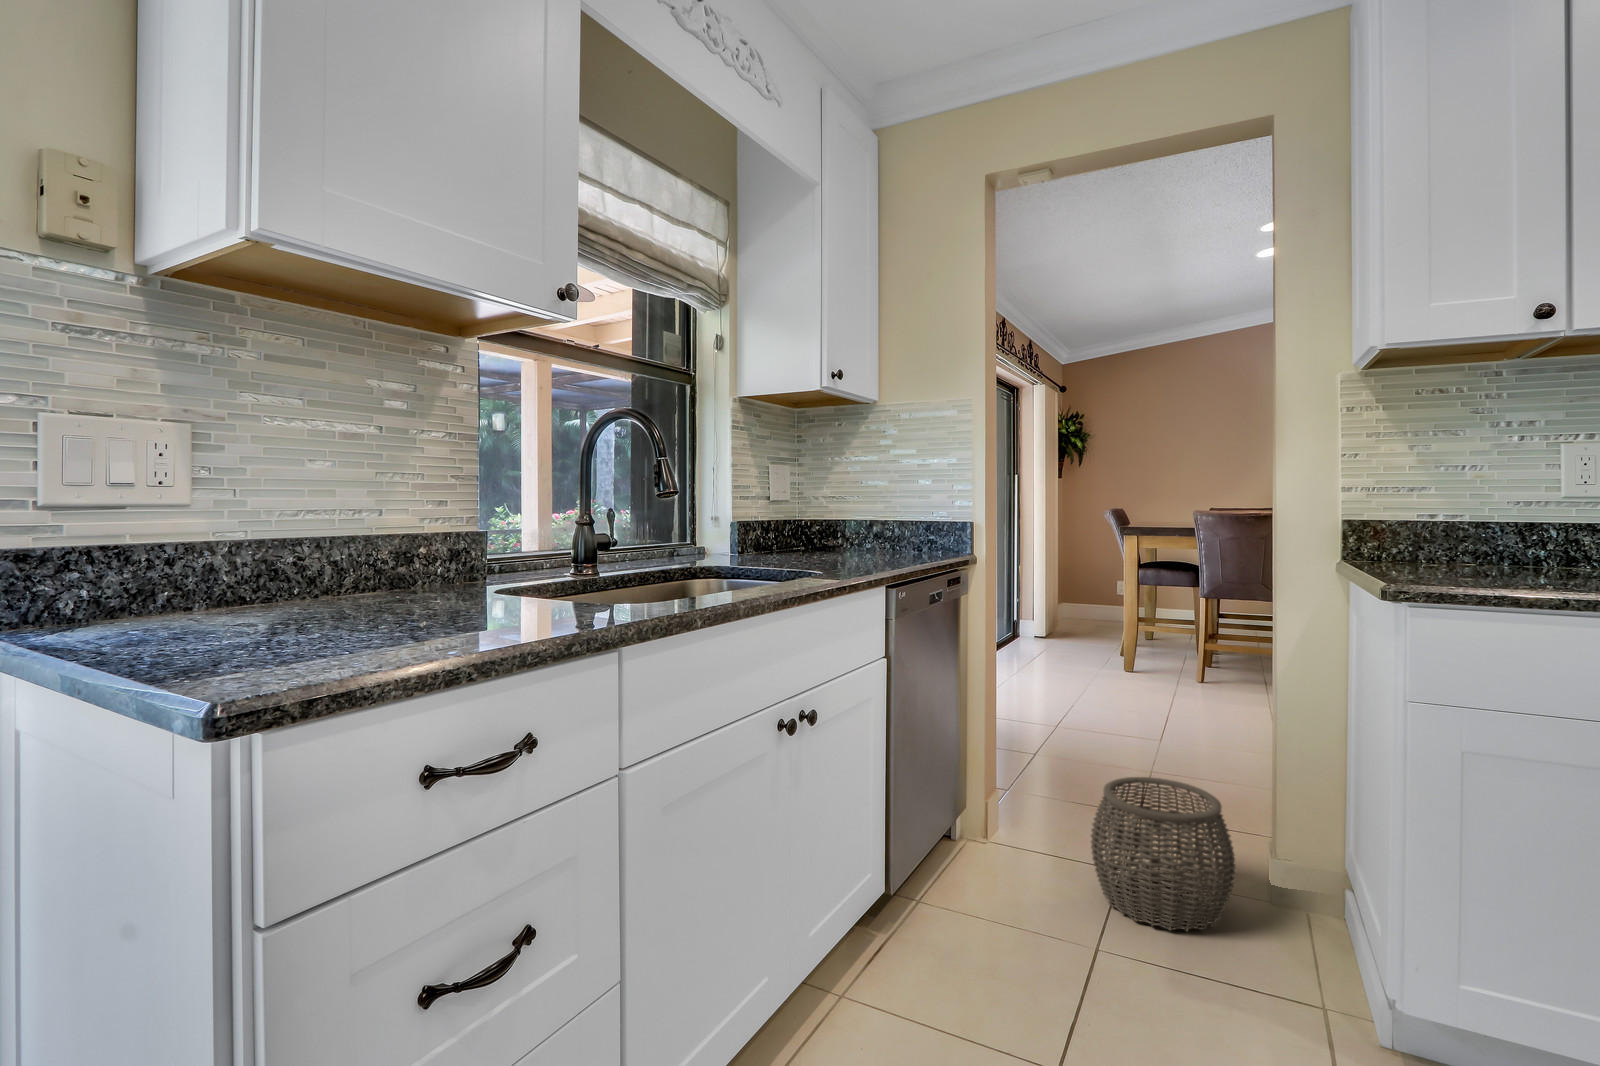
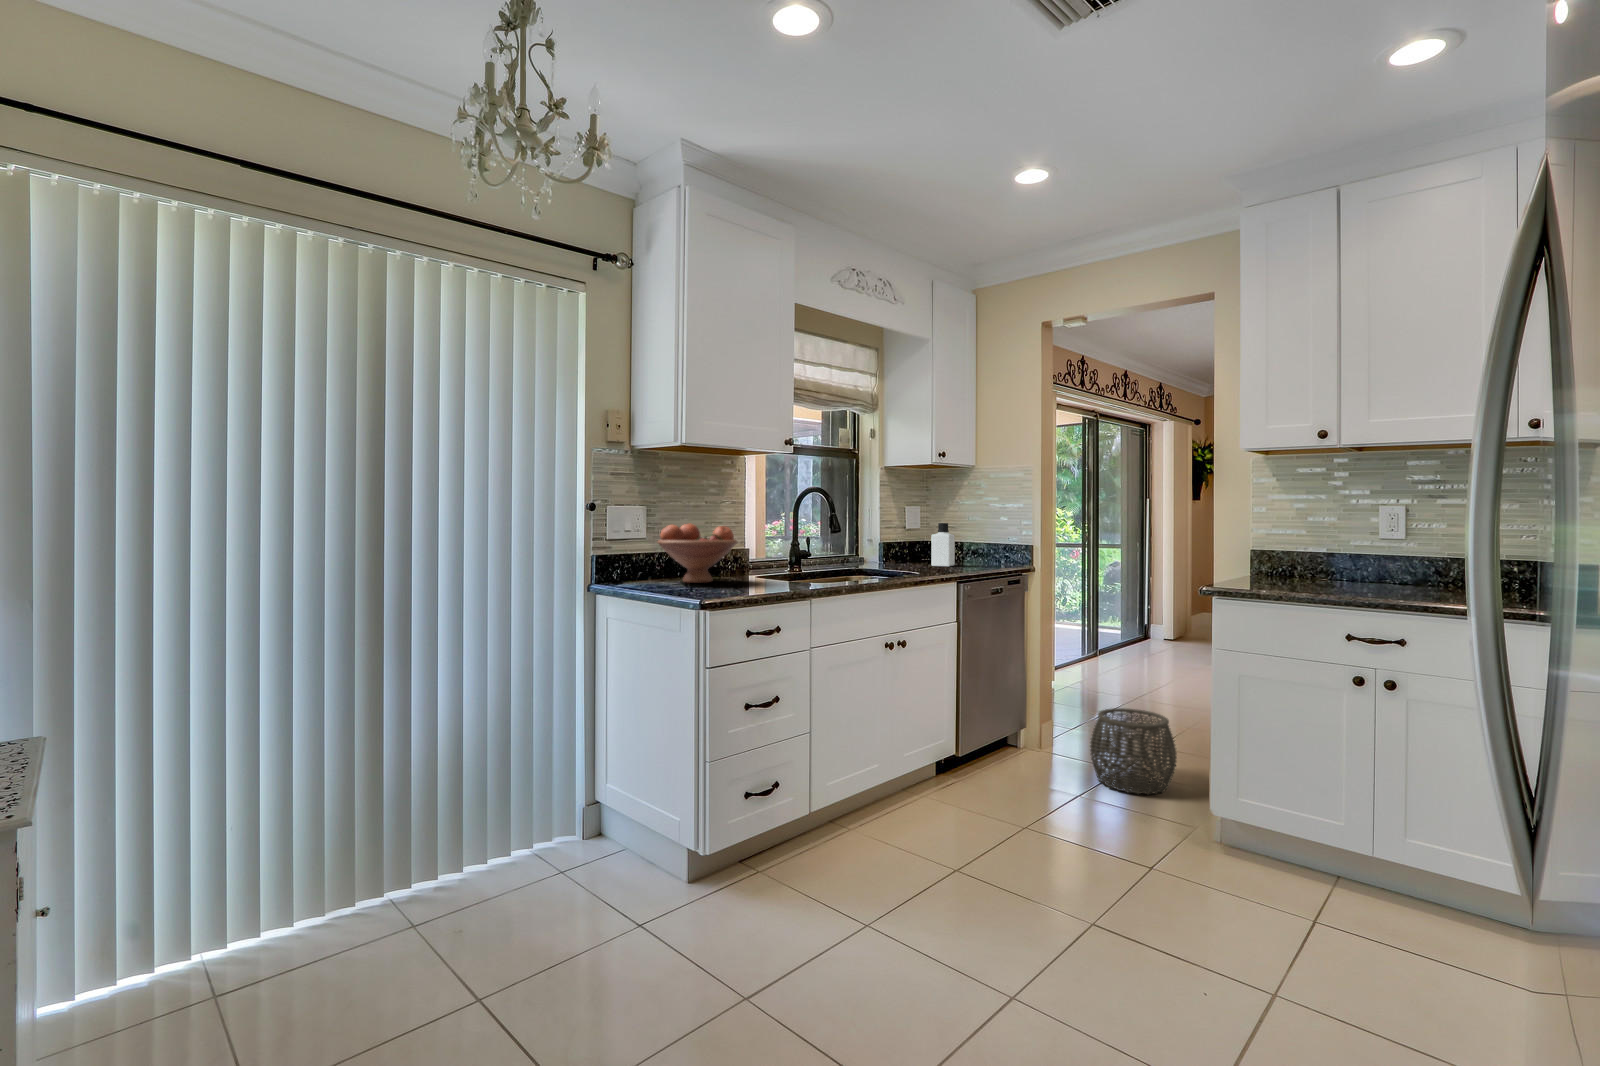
fruit bowl: none [187,465,432,617] -> present [658,524,737,583]
bottle: none [819,489,853,558] -> present [931,523,955,566]

